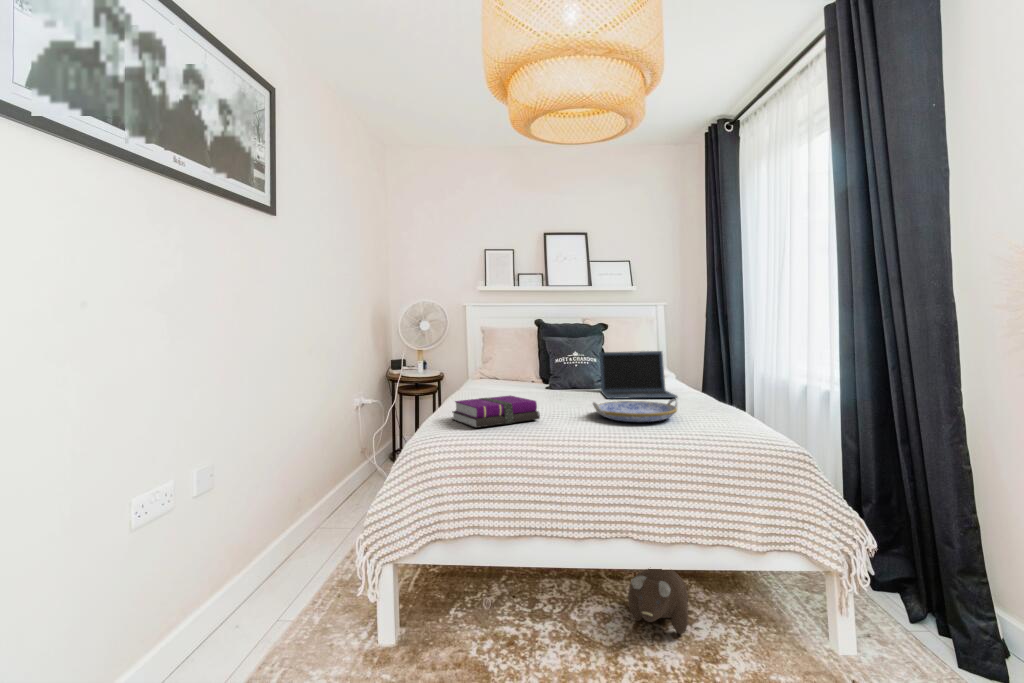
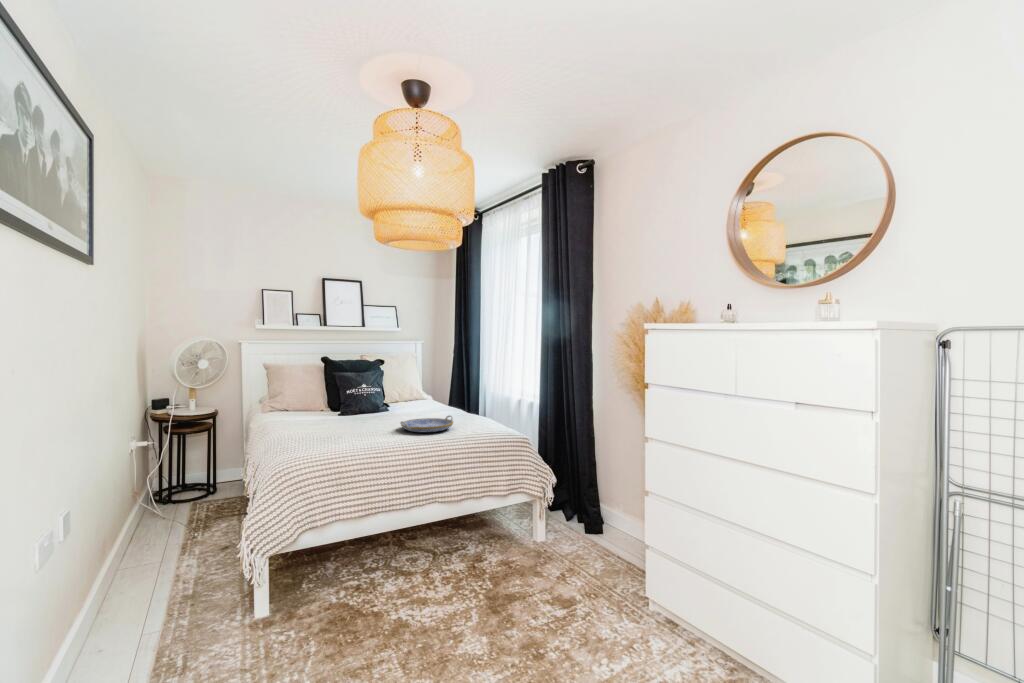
laptop: present [599,351,677,399] -> none [386,381,444,418]
notebook: present [452,396,540,428] -> none [297,421,367,447]
plush toy: present [628,569,688,634] -> none [430,519,466,556]

